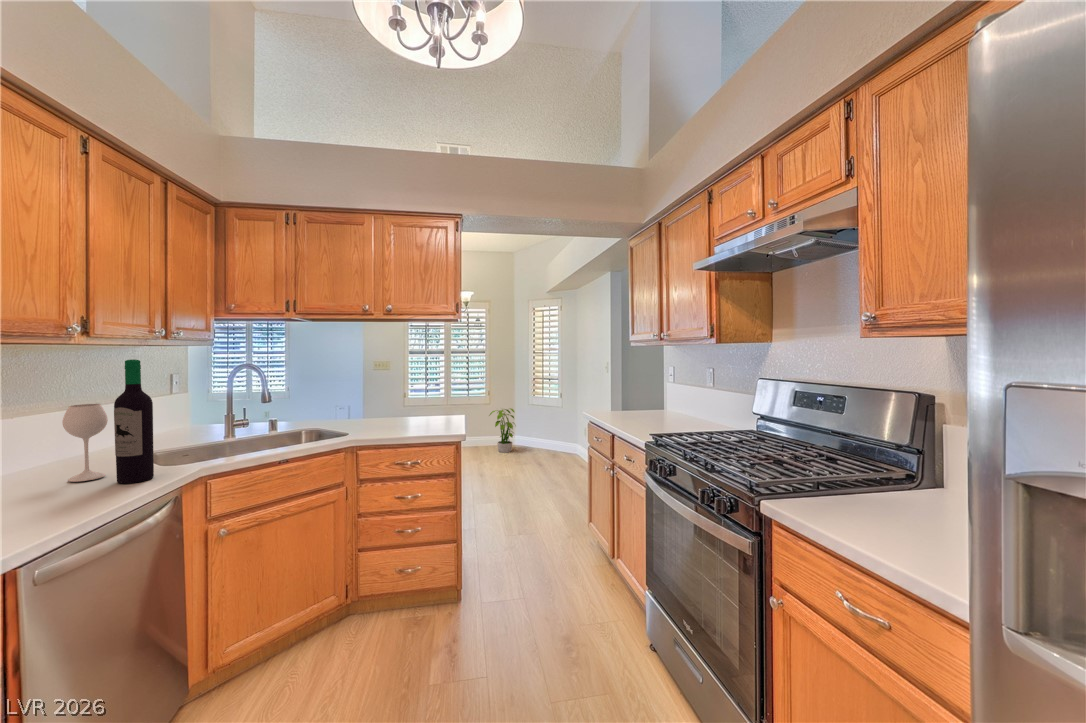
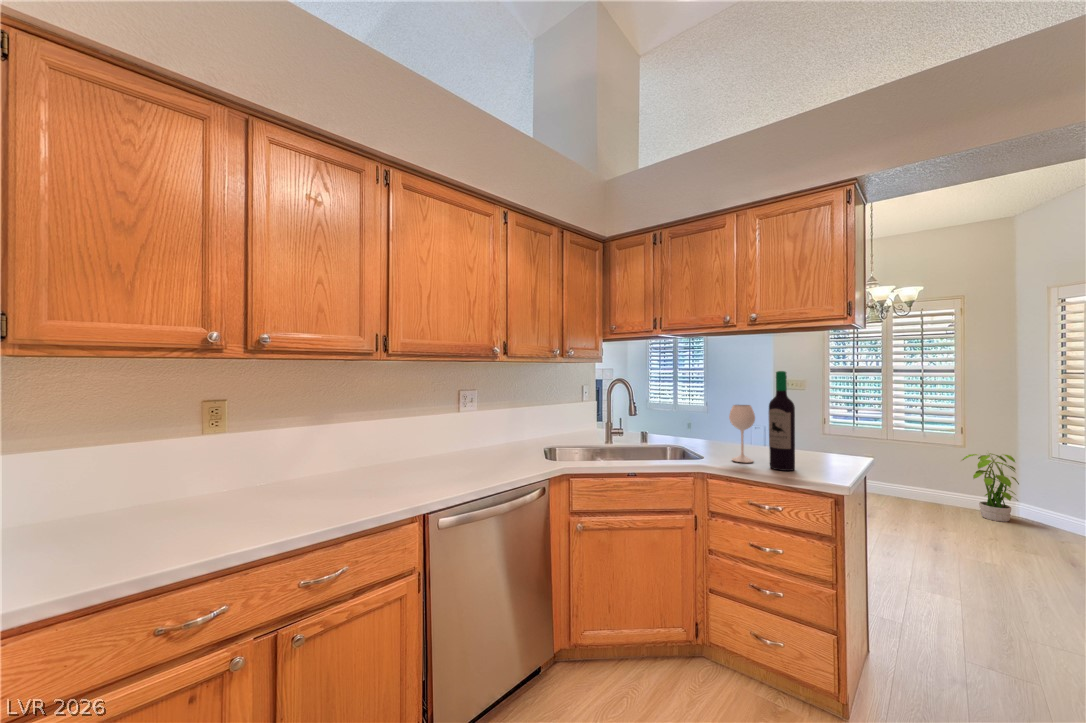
wine bottle: present [62,359,154,484] -> present [729,371,795,471]

